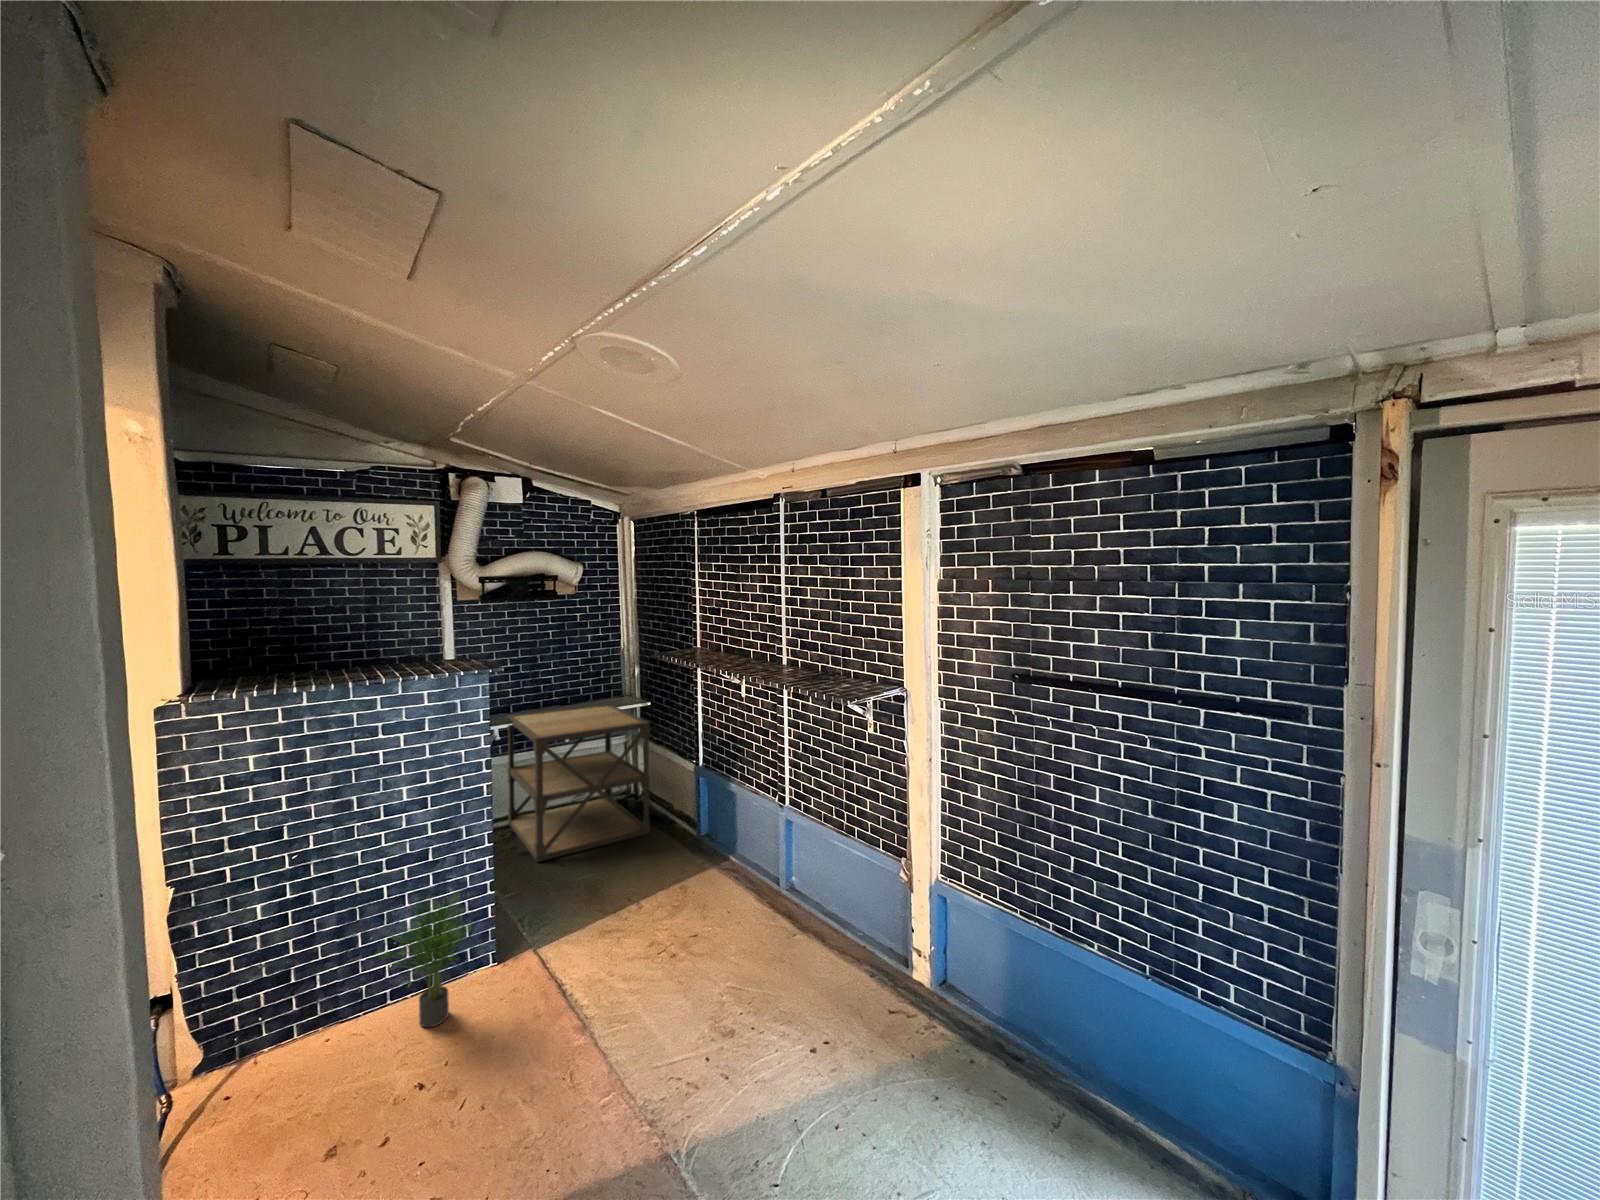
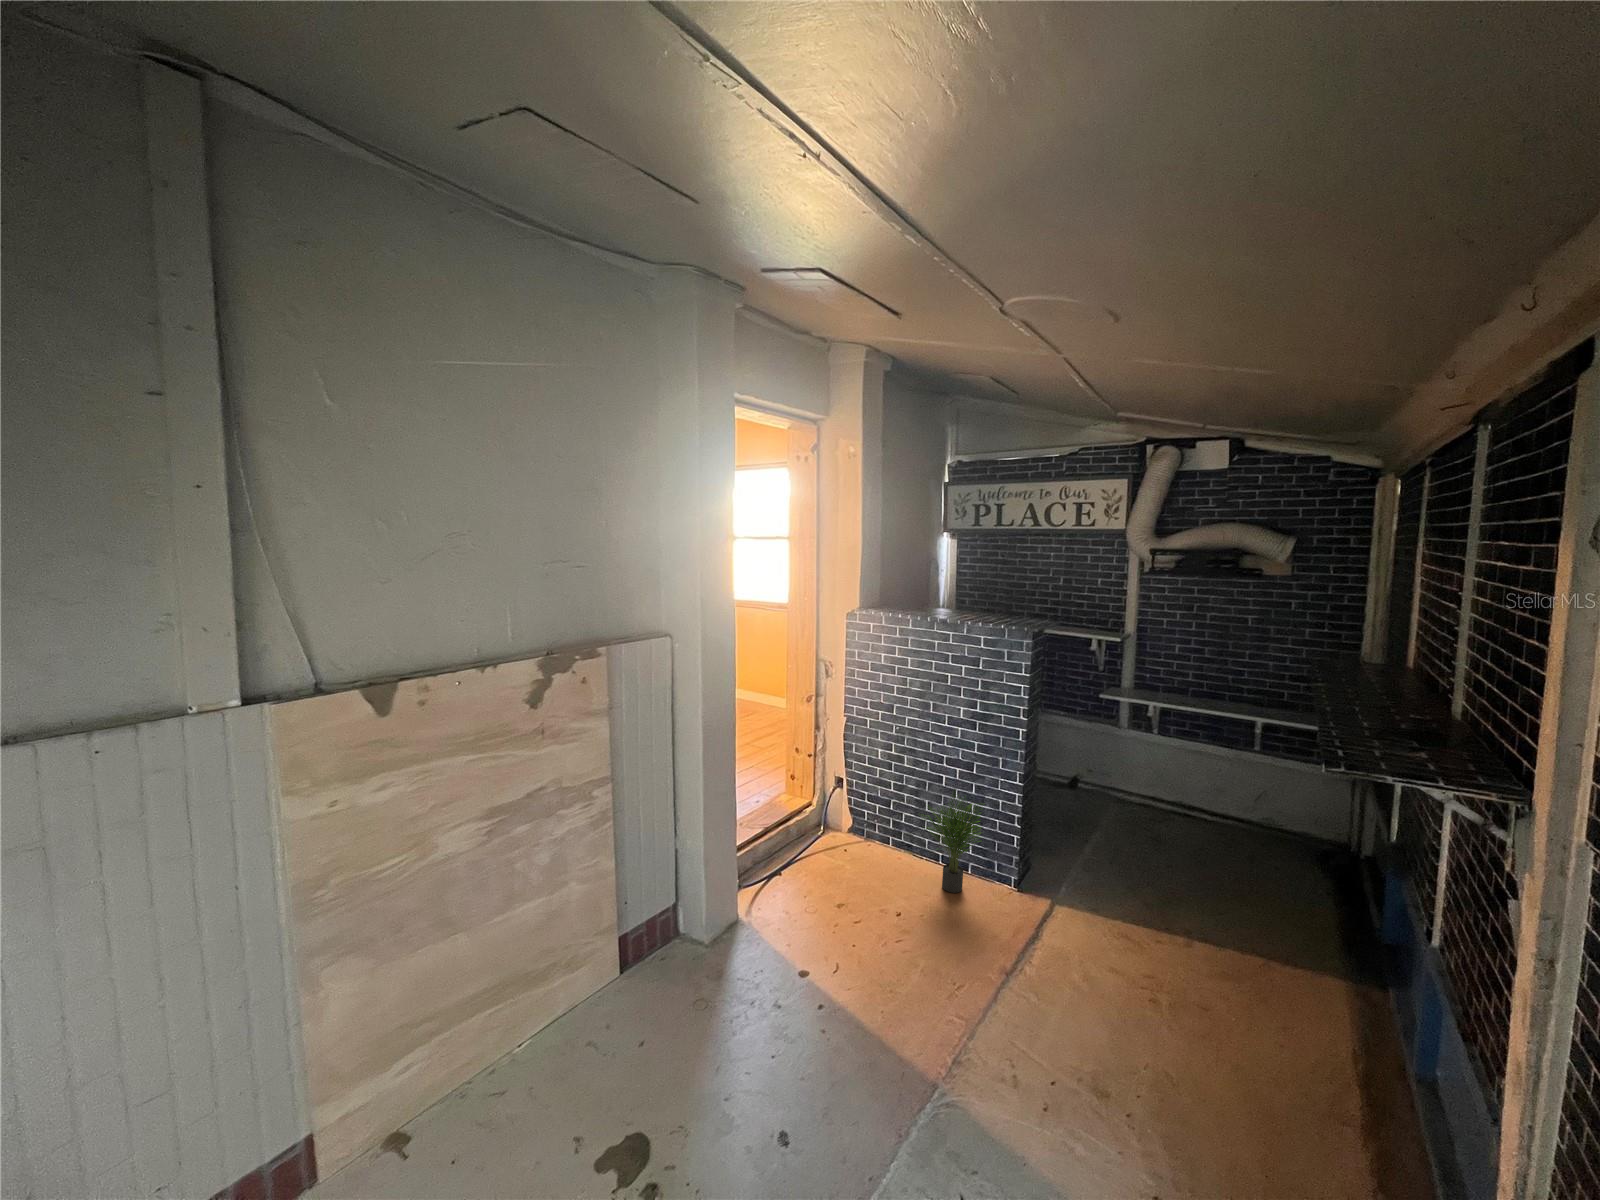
shelving unit: present [507,705,650,862] -> none [1142,695,1316,888]

